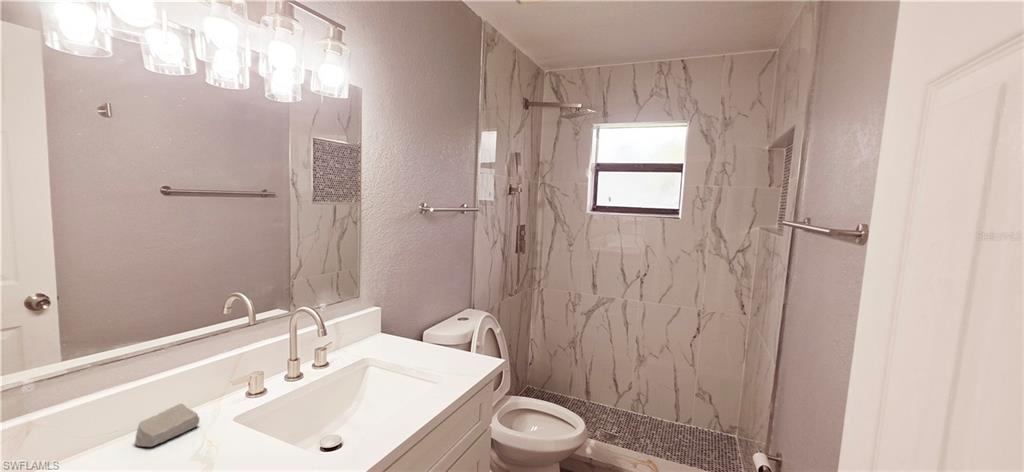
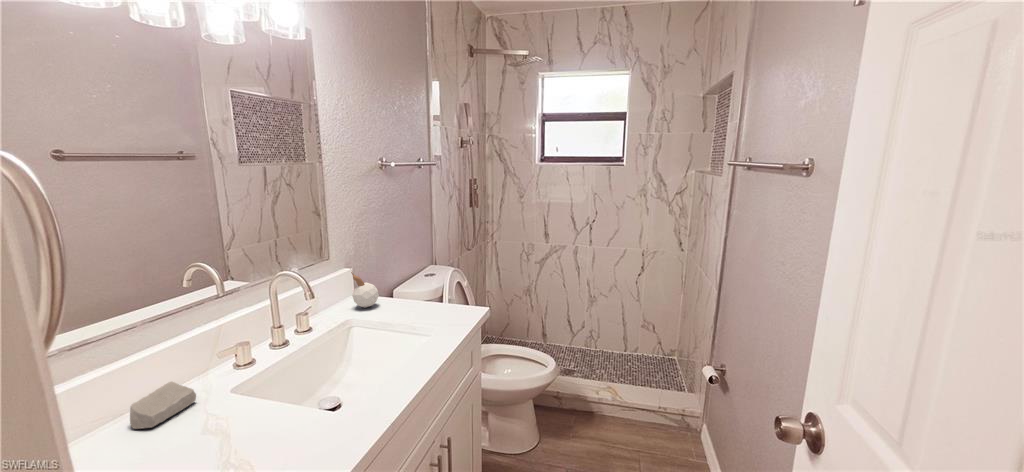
candle: none [374,307,400,348] -> present [351,271,379,308]

